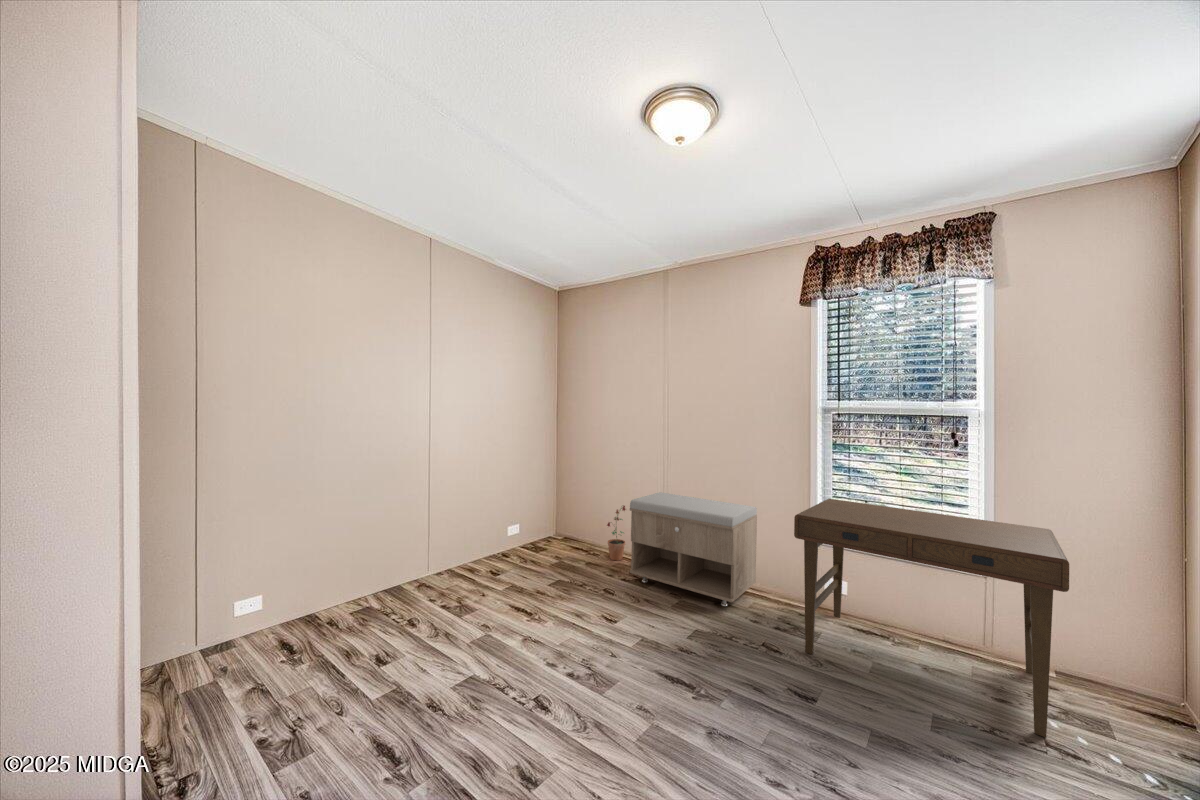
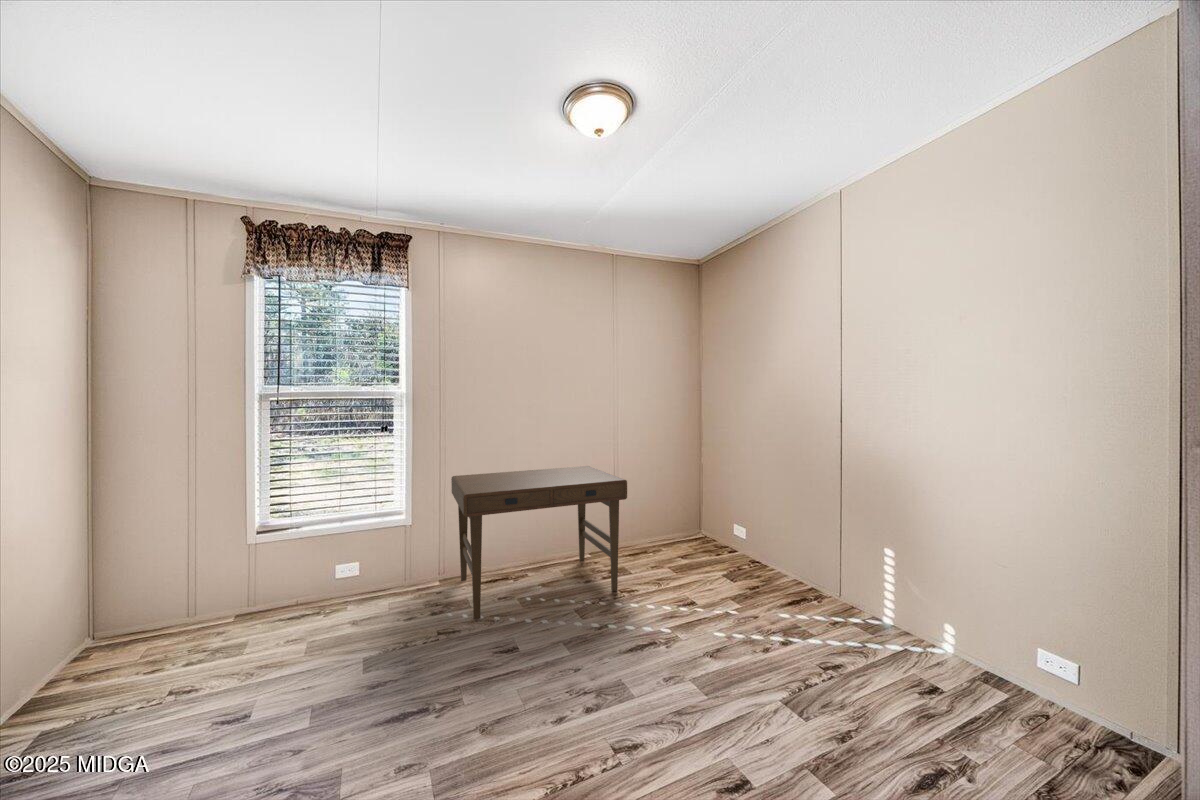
storage bench: present [630,492,757,606] -> none [202,502,382,651]
potted plant: present [607,505,626,560] -> none [109,555,154,650]

